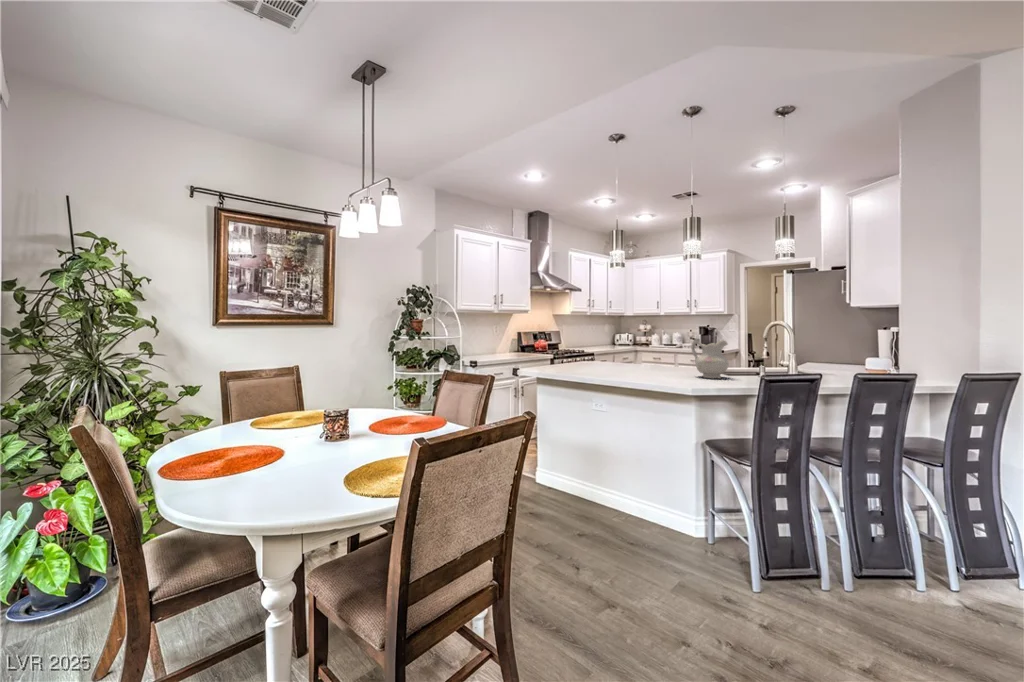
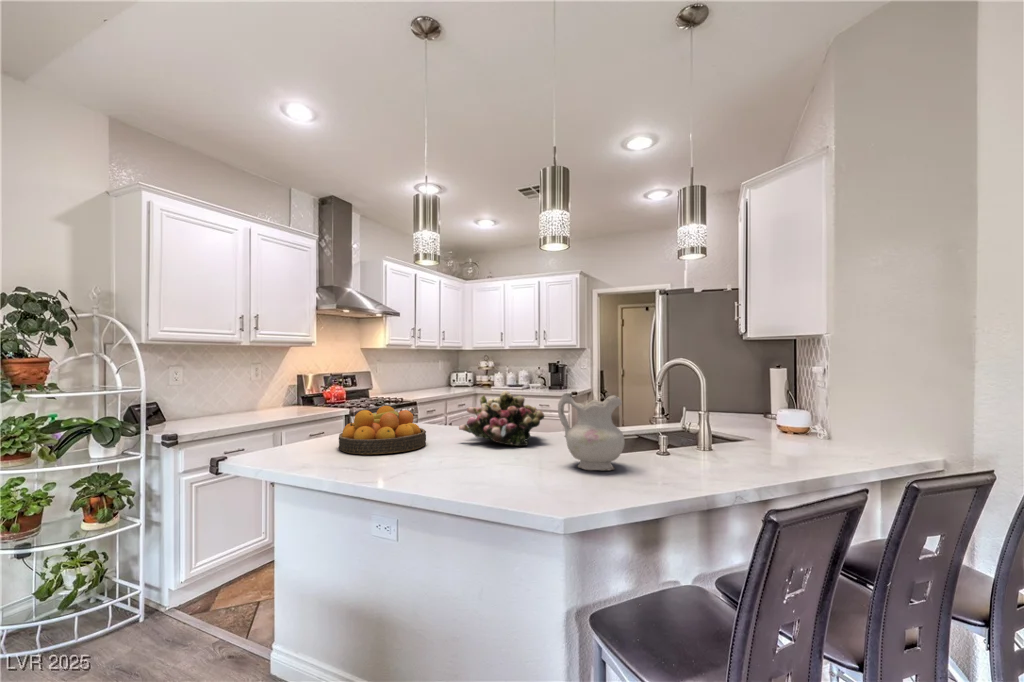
flower arrangement: none [634,340,686,370] -> present [459,391,544,446]
fruit bowl: none [570,347,616,369] -> present [339,406,426,454]

